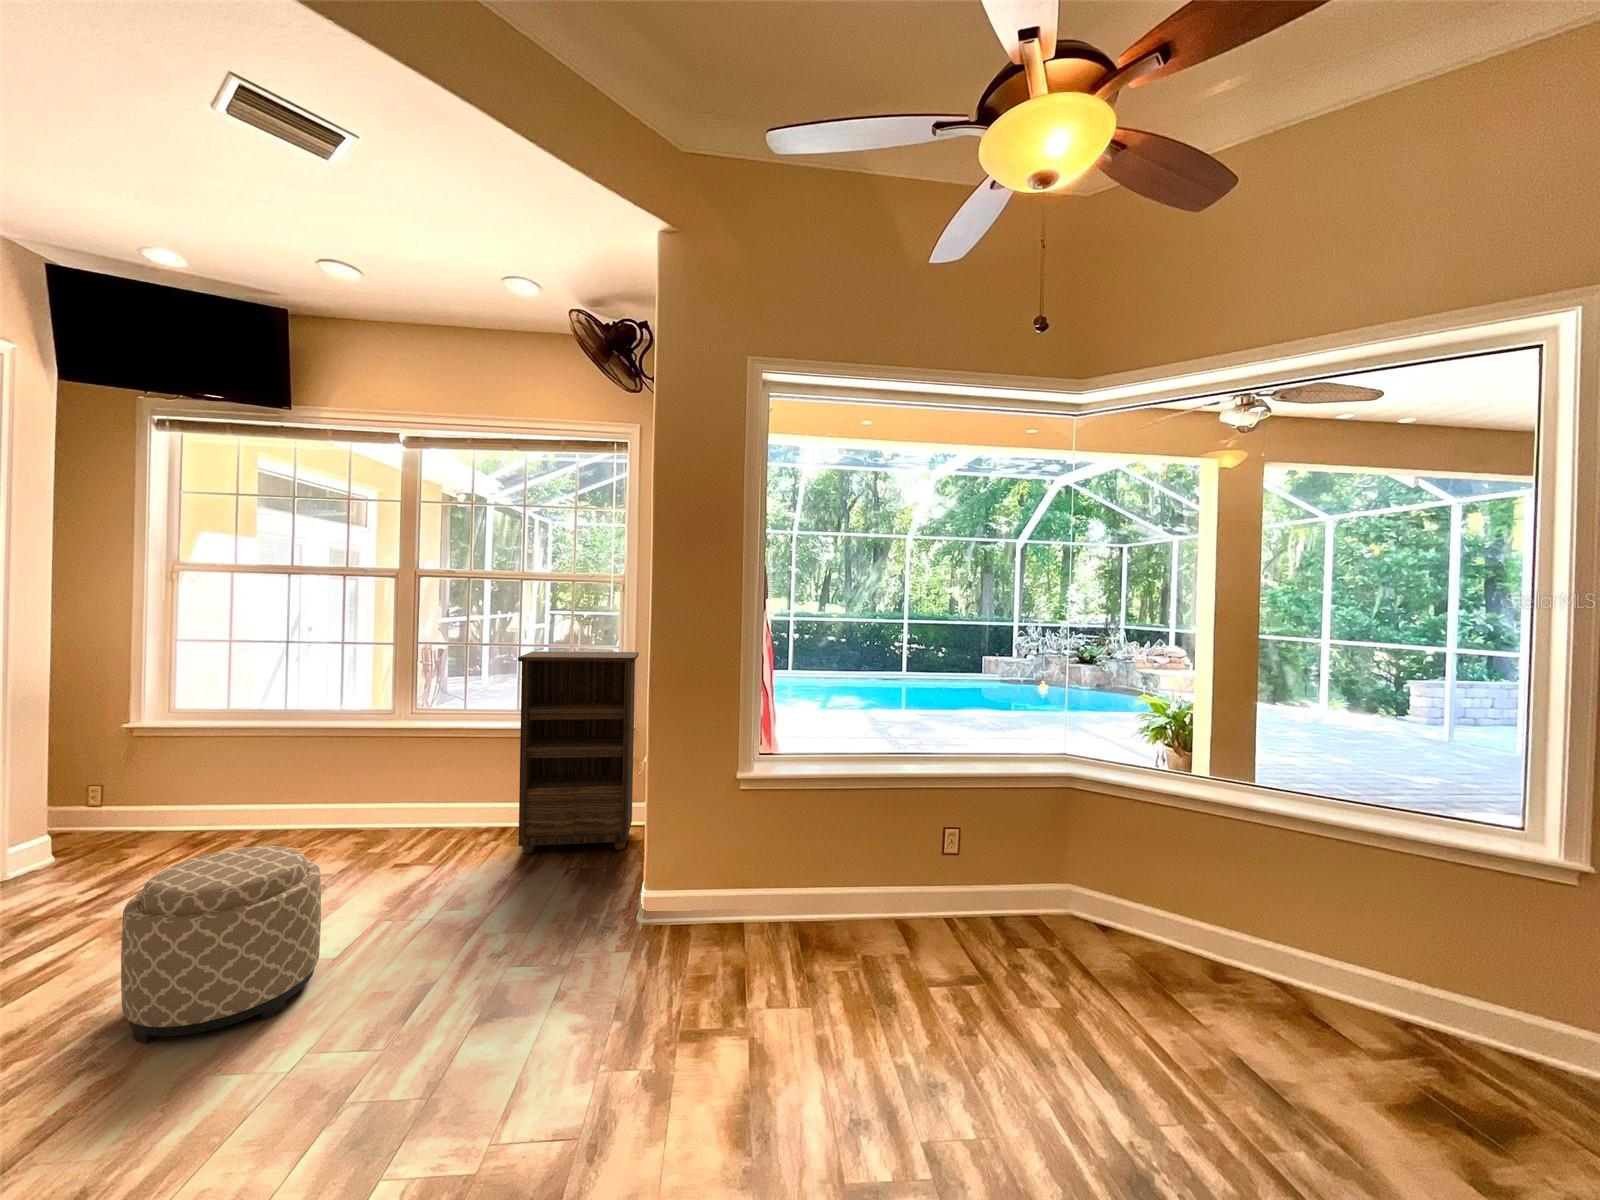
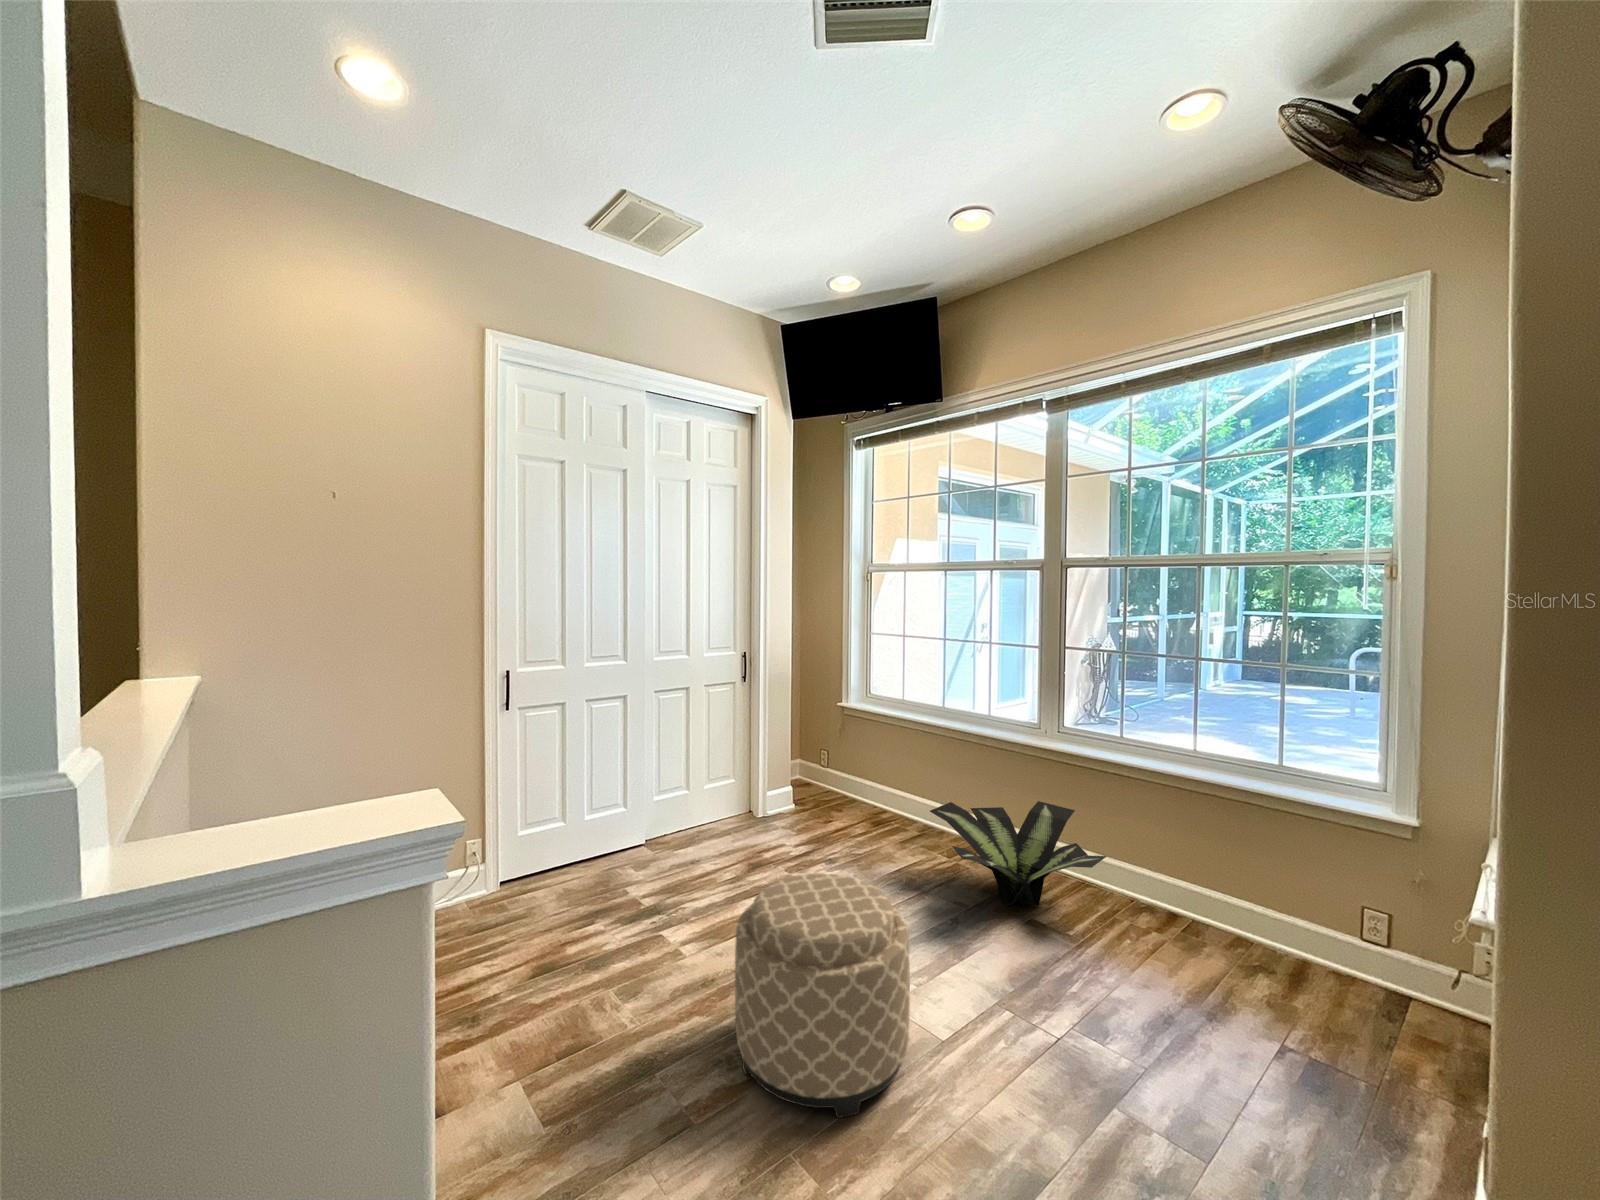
bookshelf: present [518,651,639,854] -> none [1190,671,1431,1051]
potted plant: none [286,774,458,862] -> present [930,801,1107,906]

